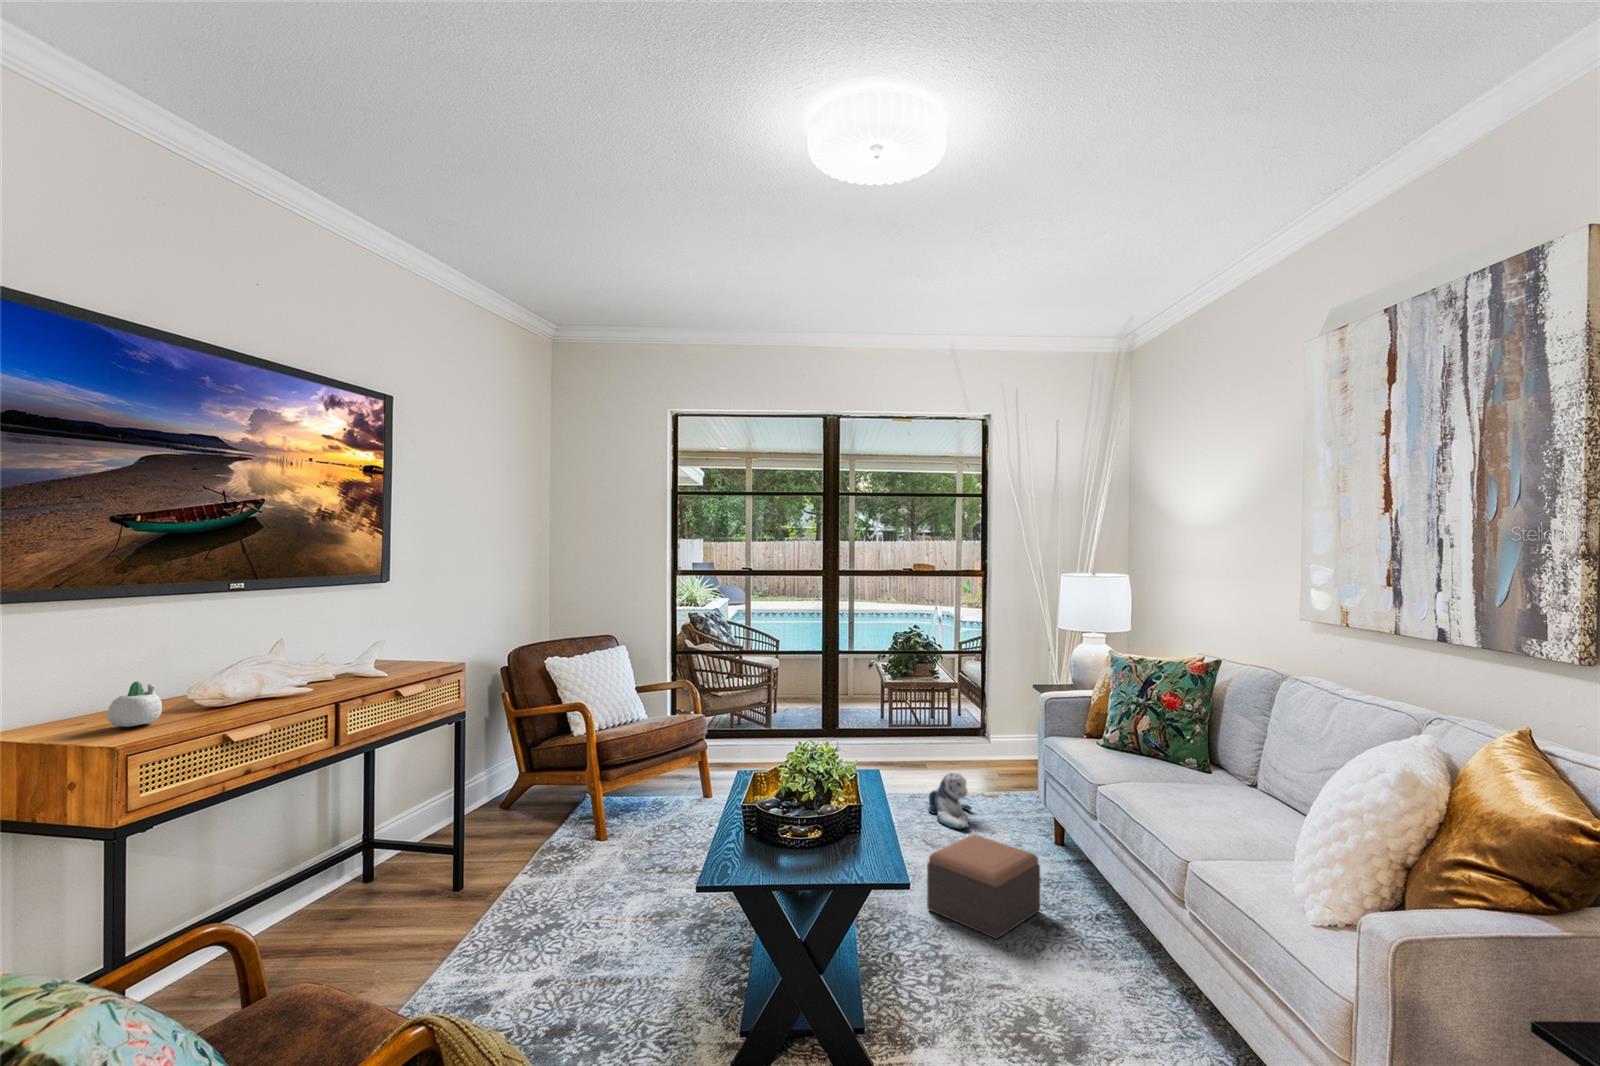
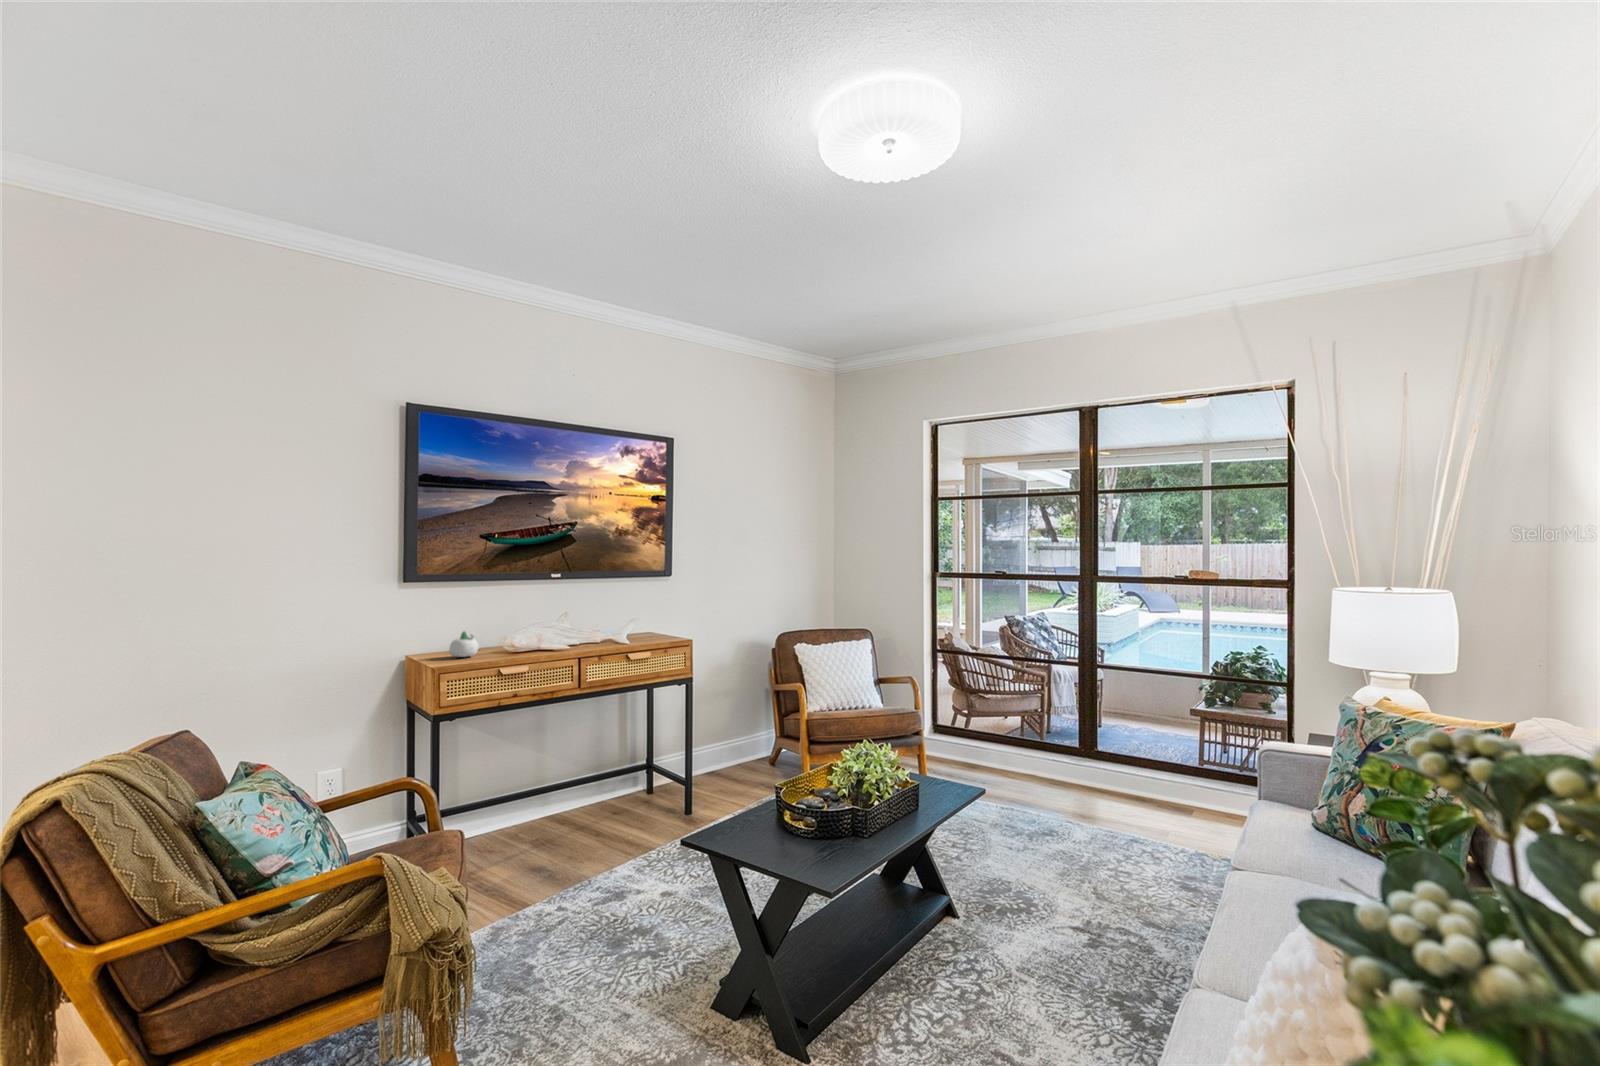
plush toy: present [928,773,971,830] -> none [1128,813,1182,879]
footstool: present [927,835,1040,939] -> none [1022,879,1151,993]

